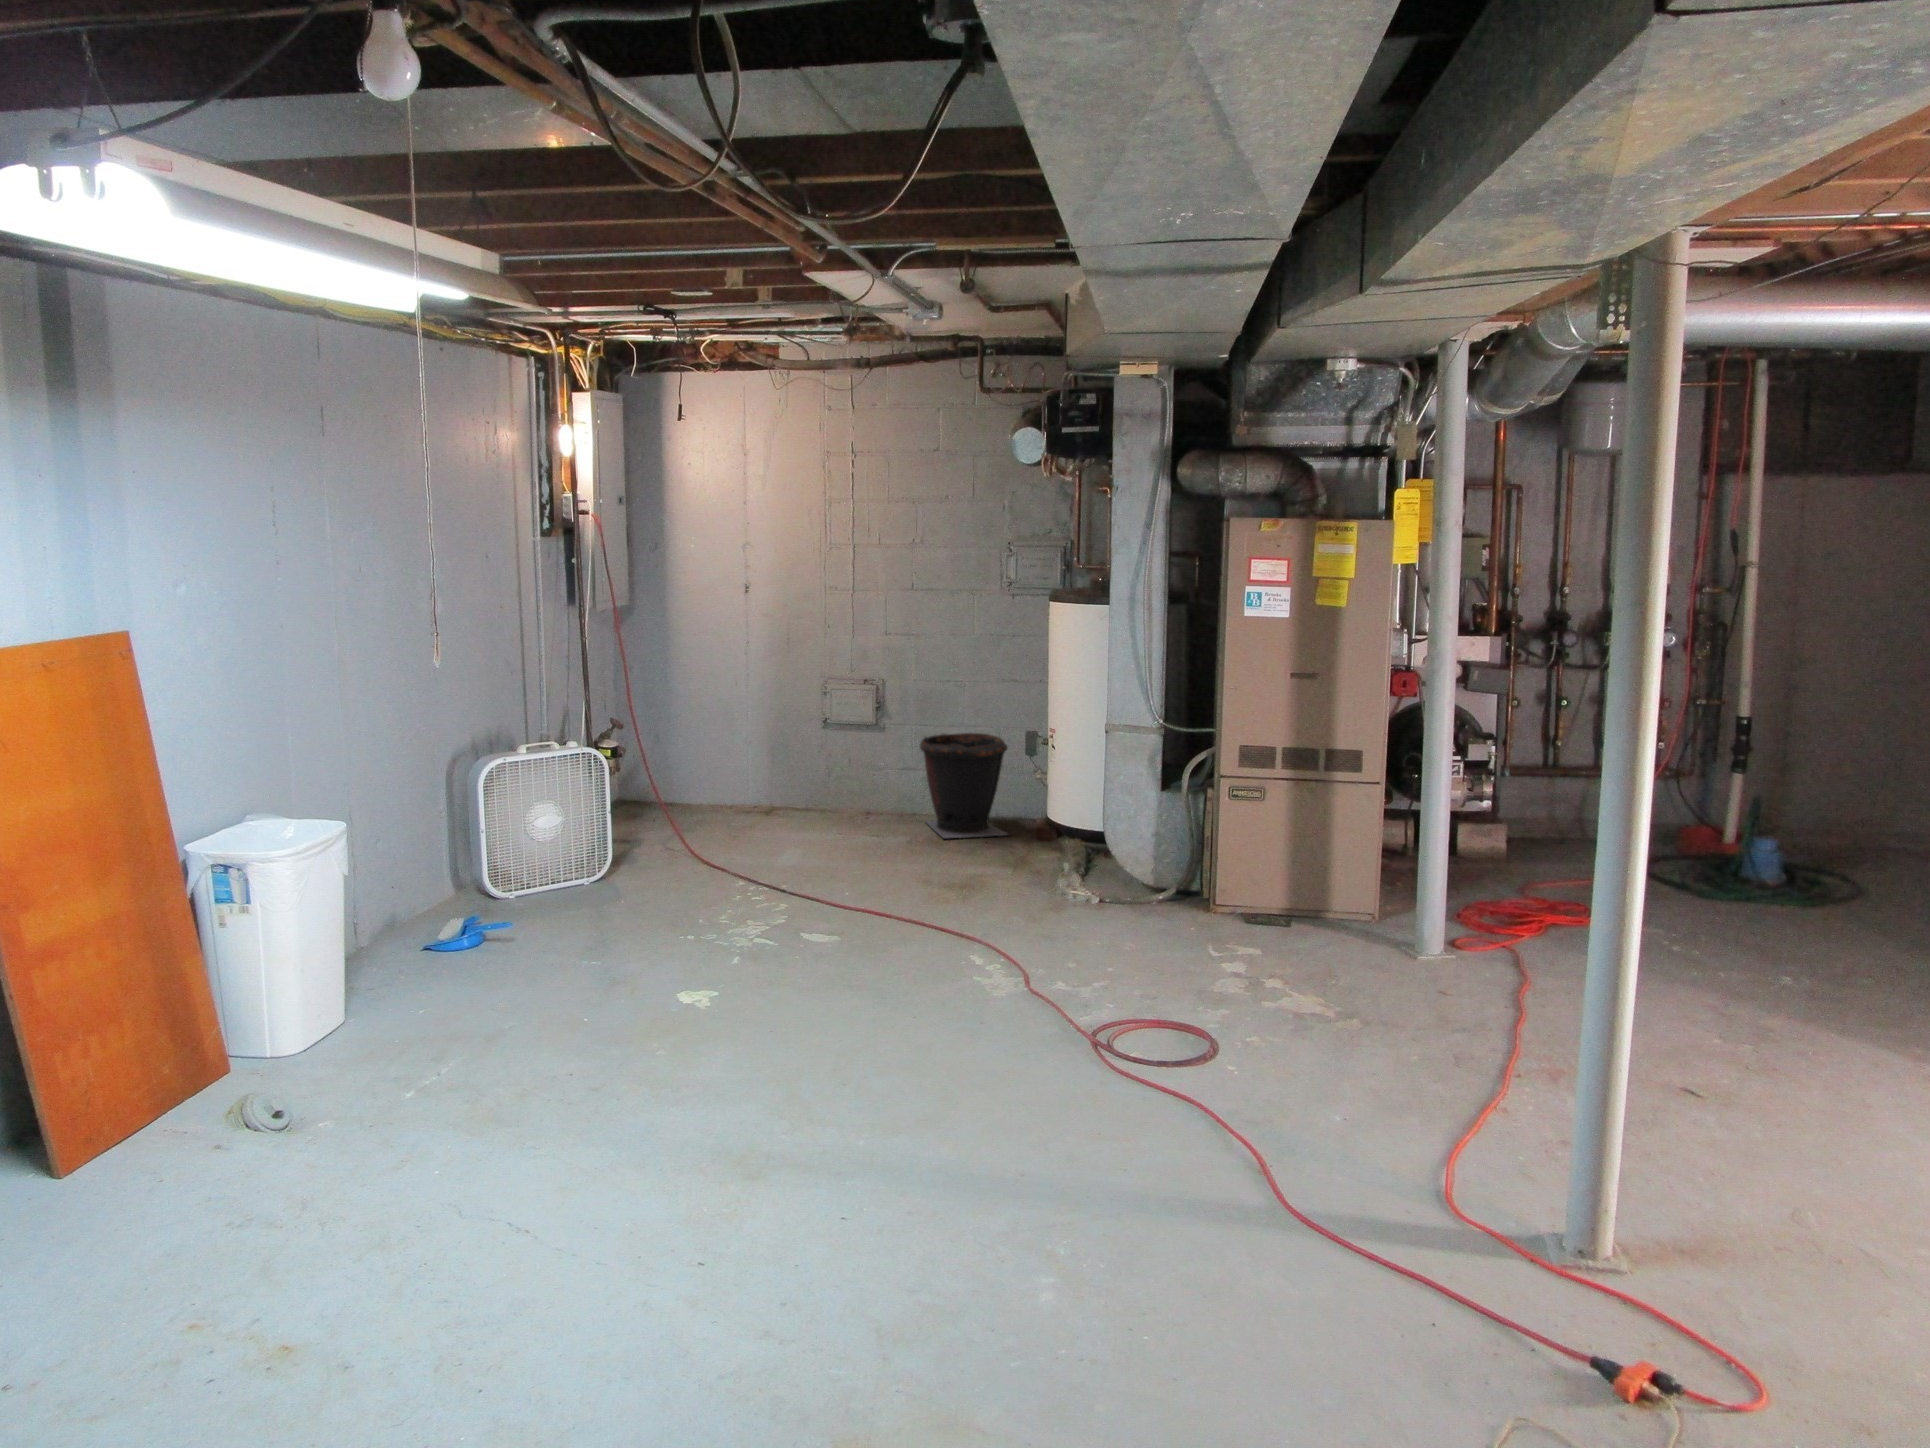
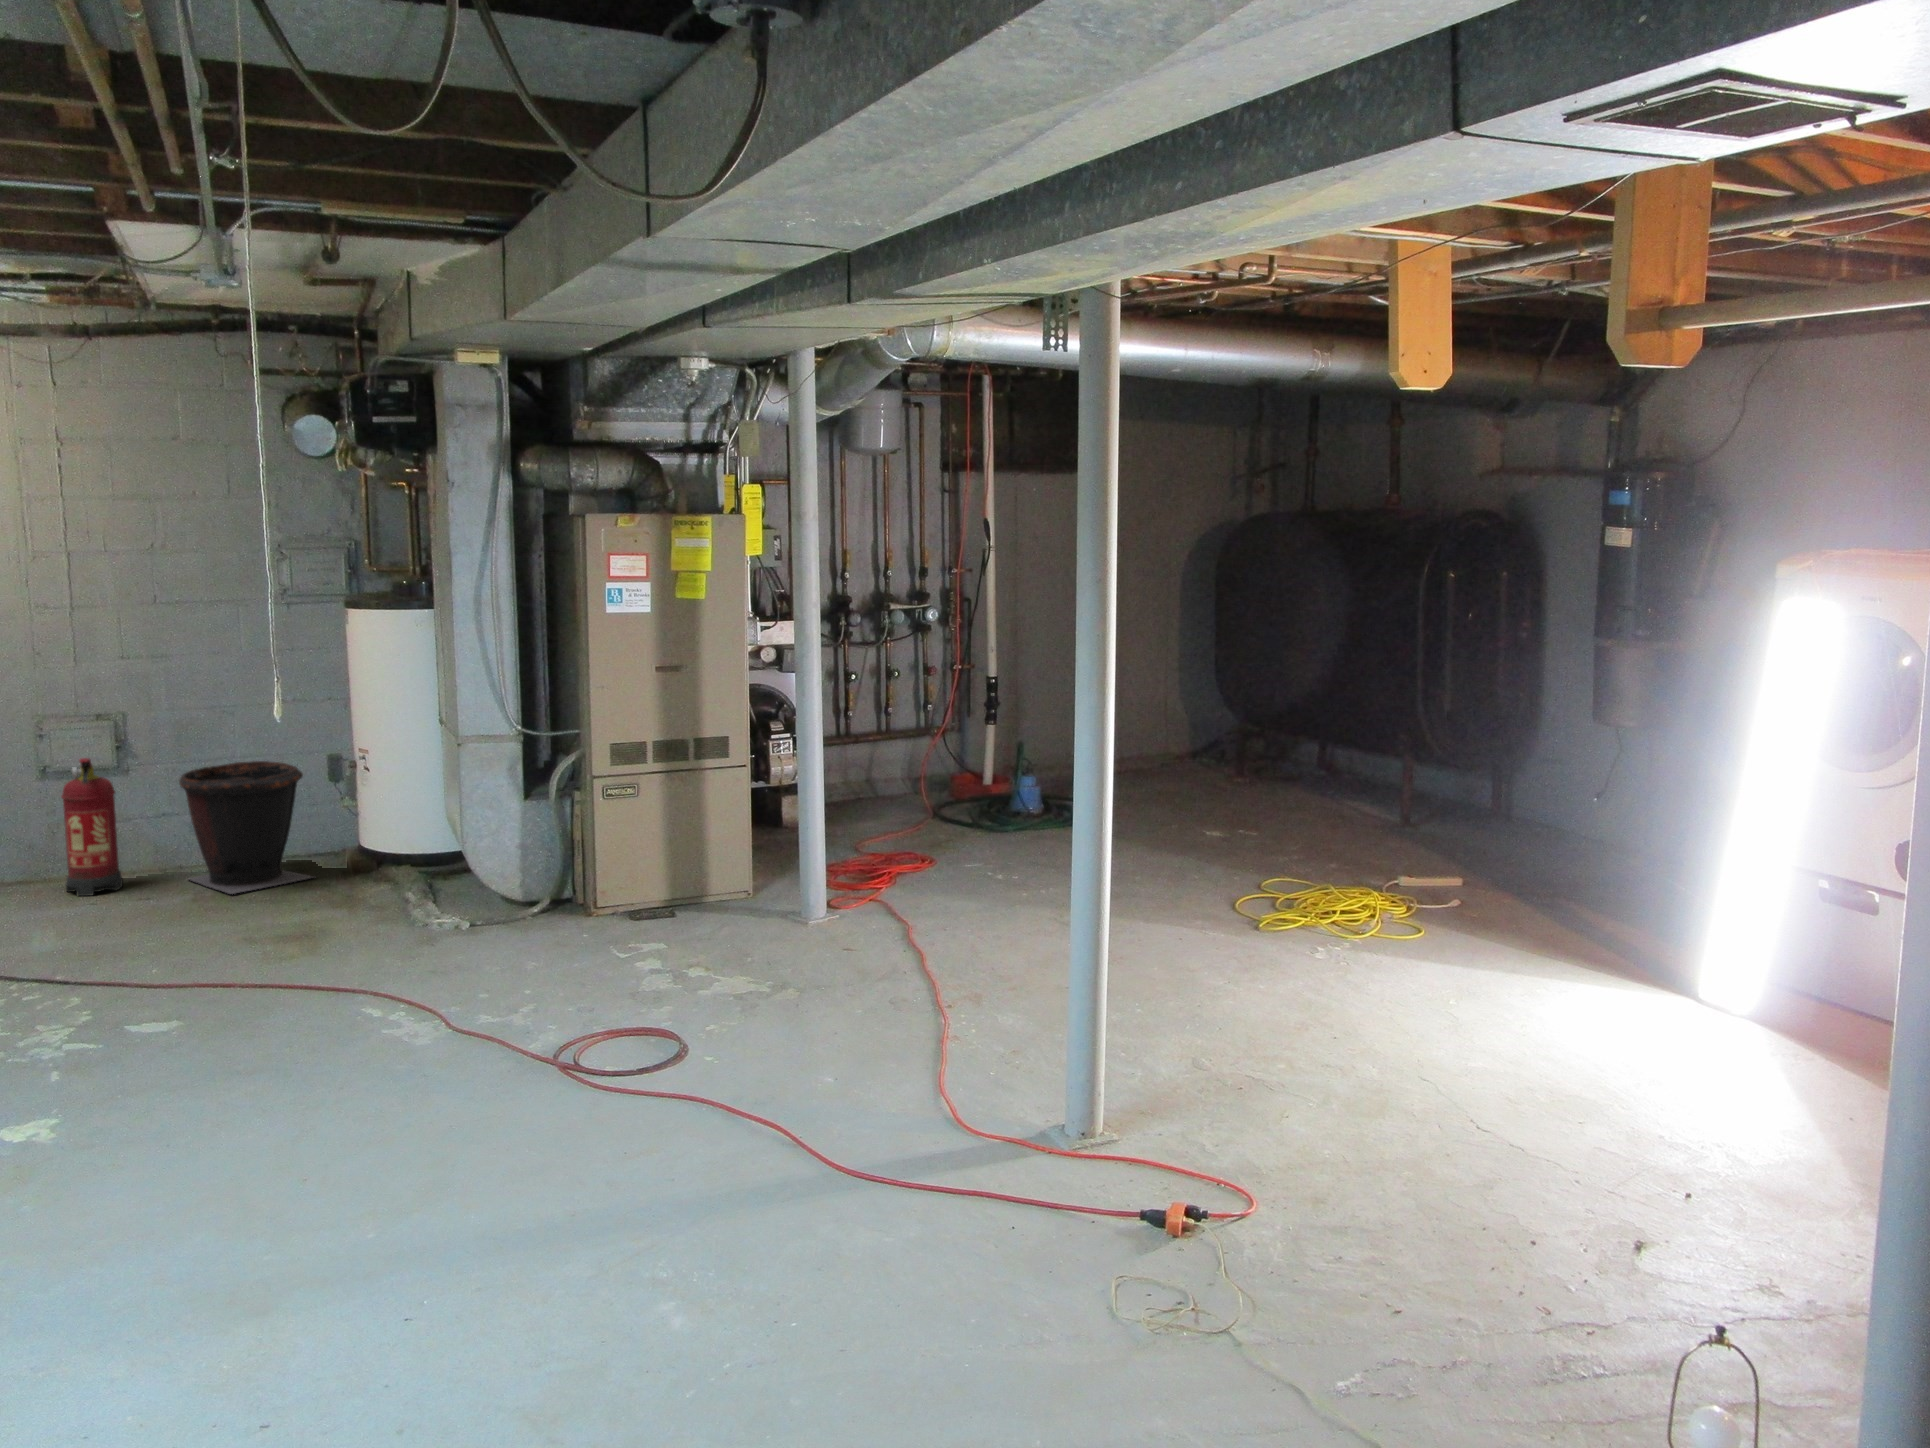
fire extinguisher: none [847,718,883,824] -> present [61,758,123,896]

